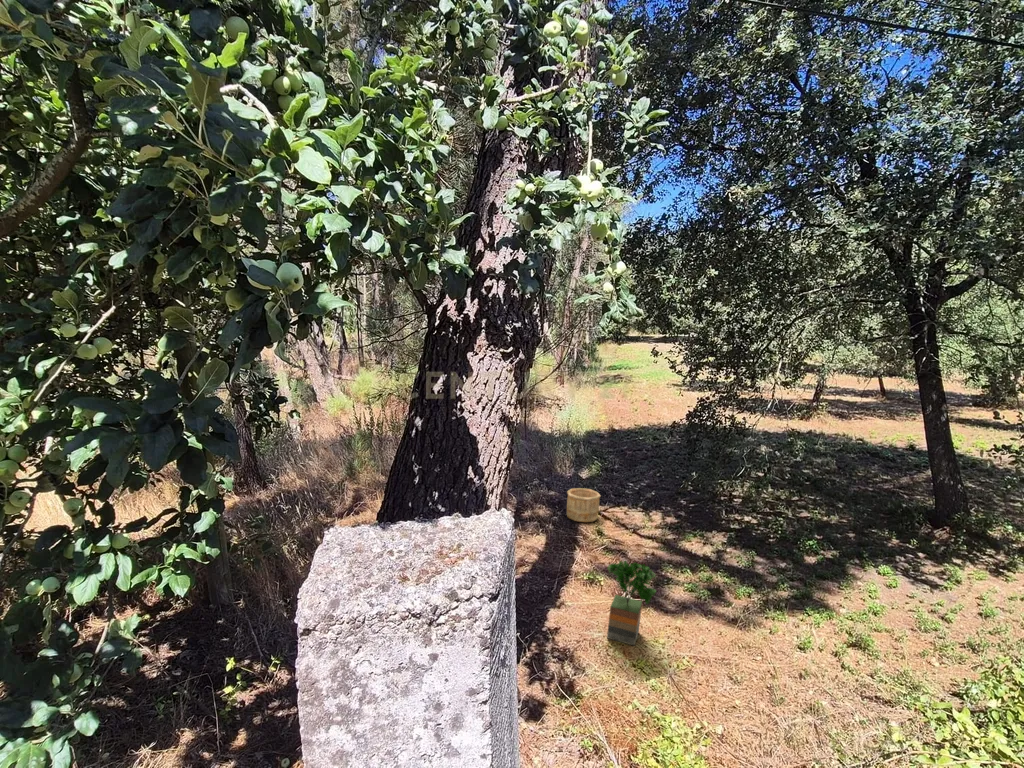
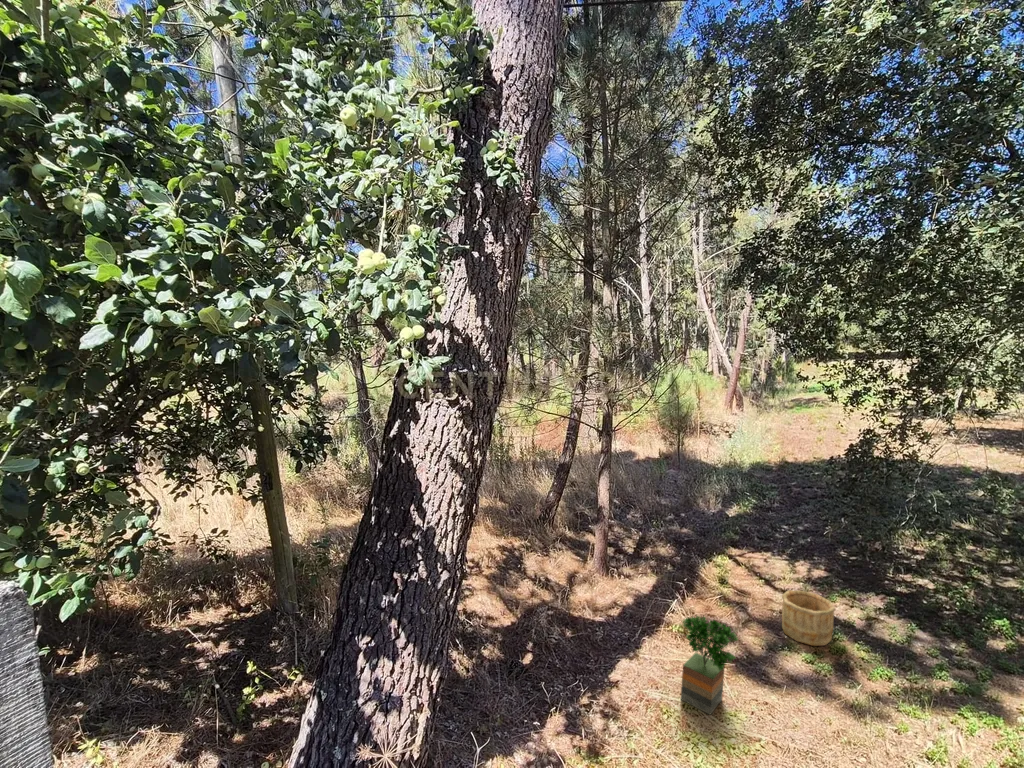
wooden bucket: present [567,488,600,522] -> present [782,590,836,646]

